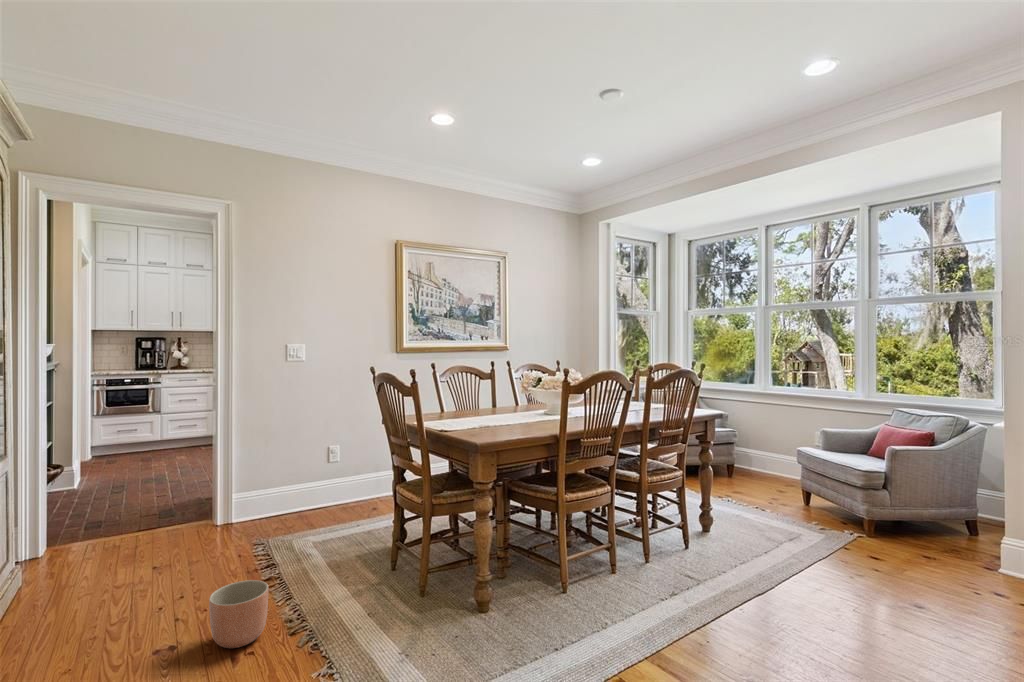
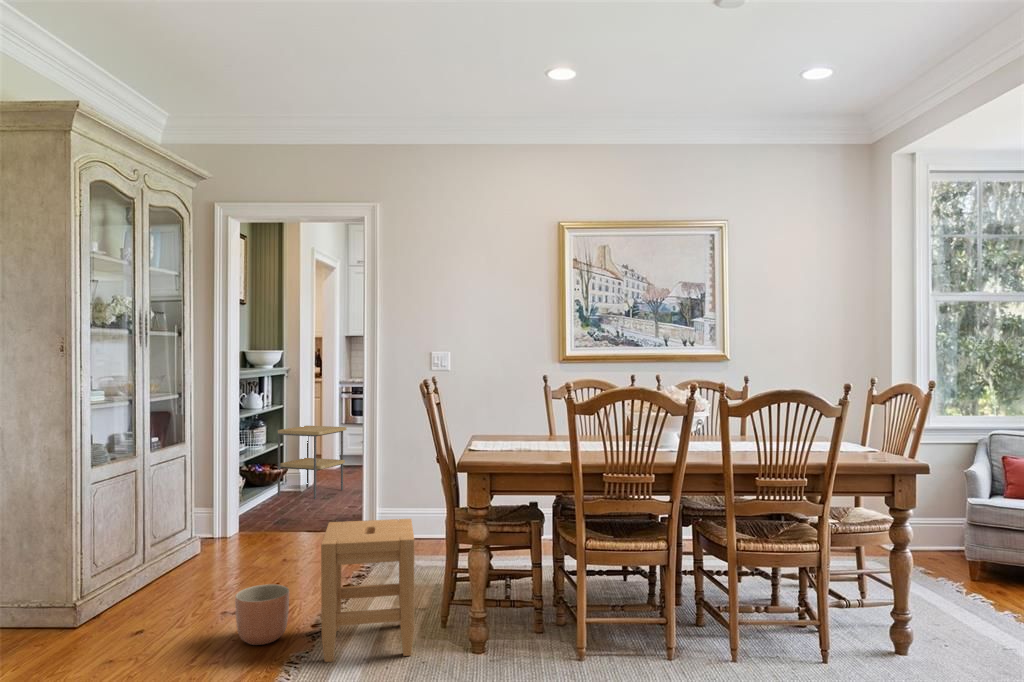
side table: none [49,420,134,500] -> present [278,426,346,499]
stool: none [297,492,408,639] -> present [321,519,414,662]

